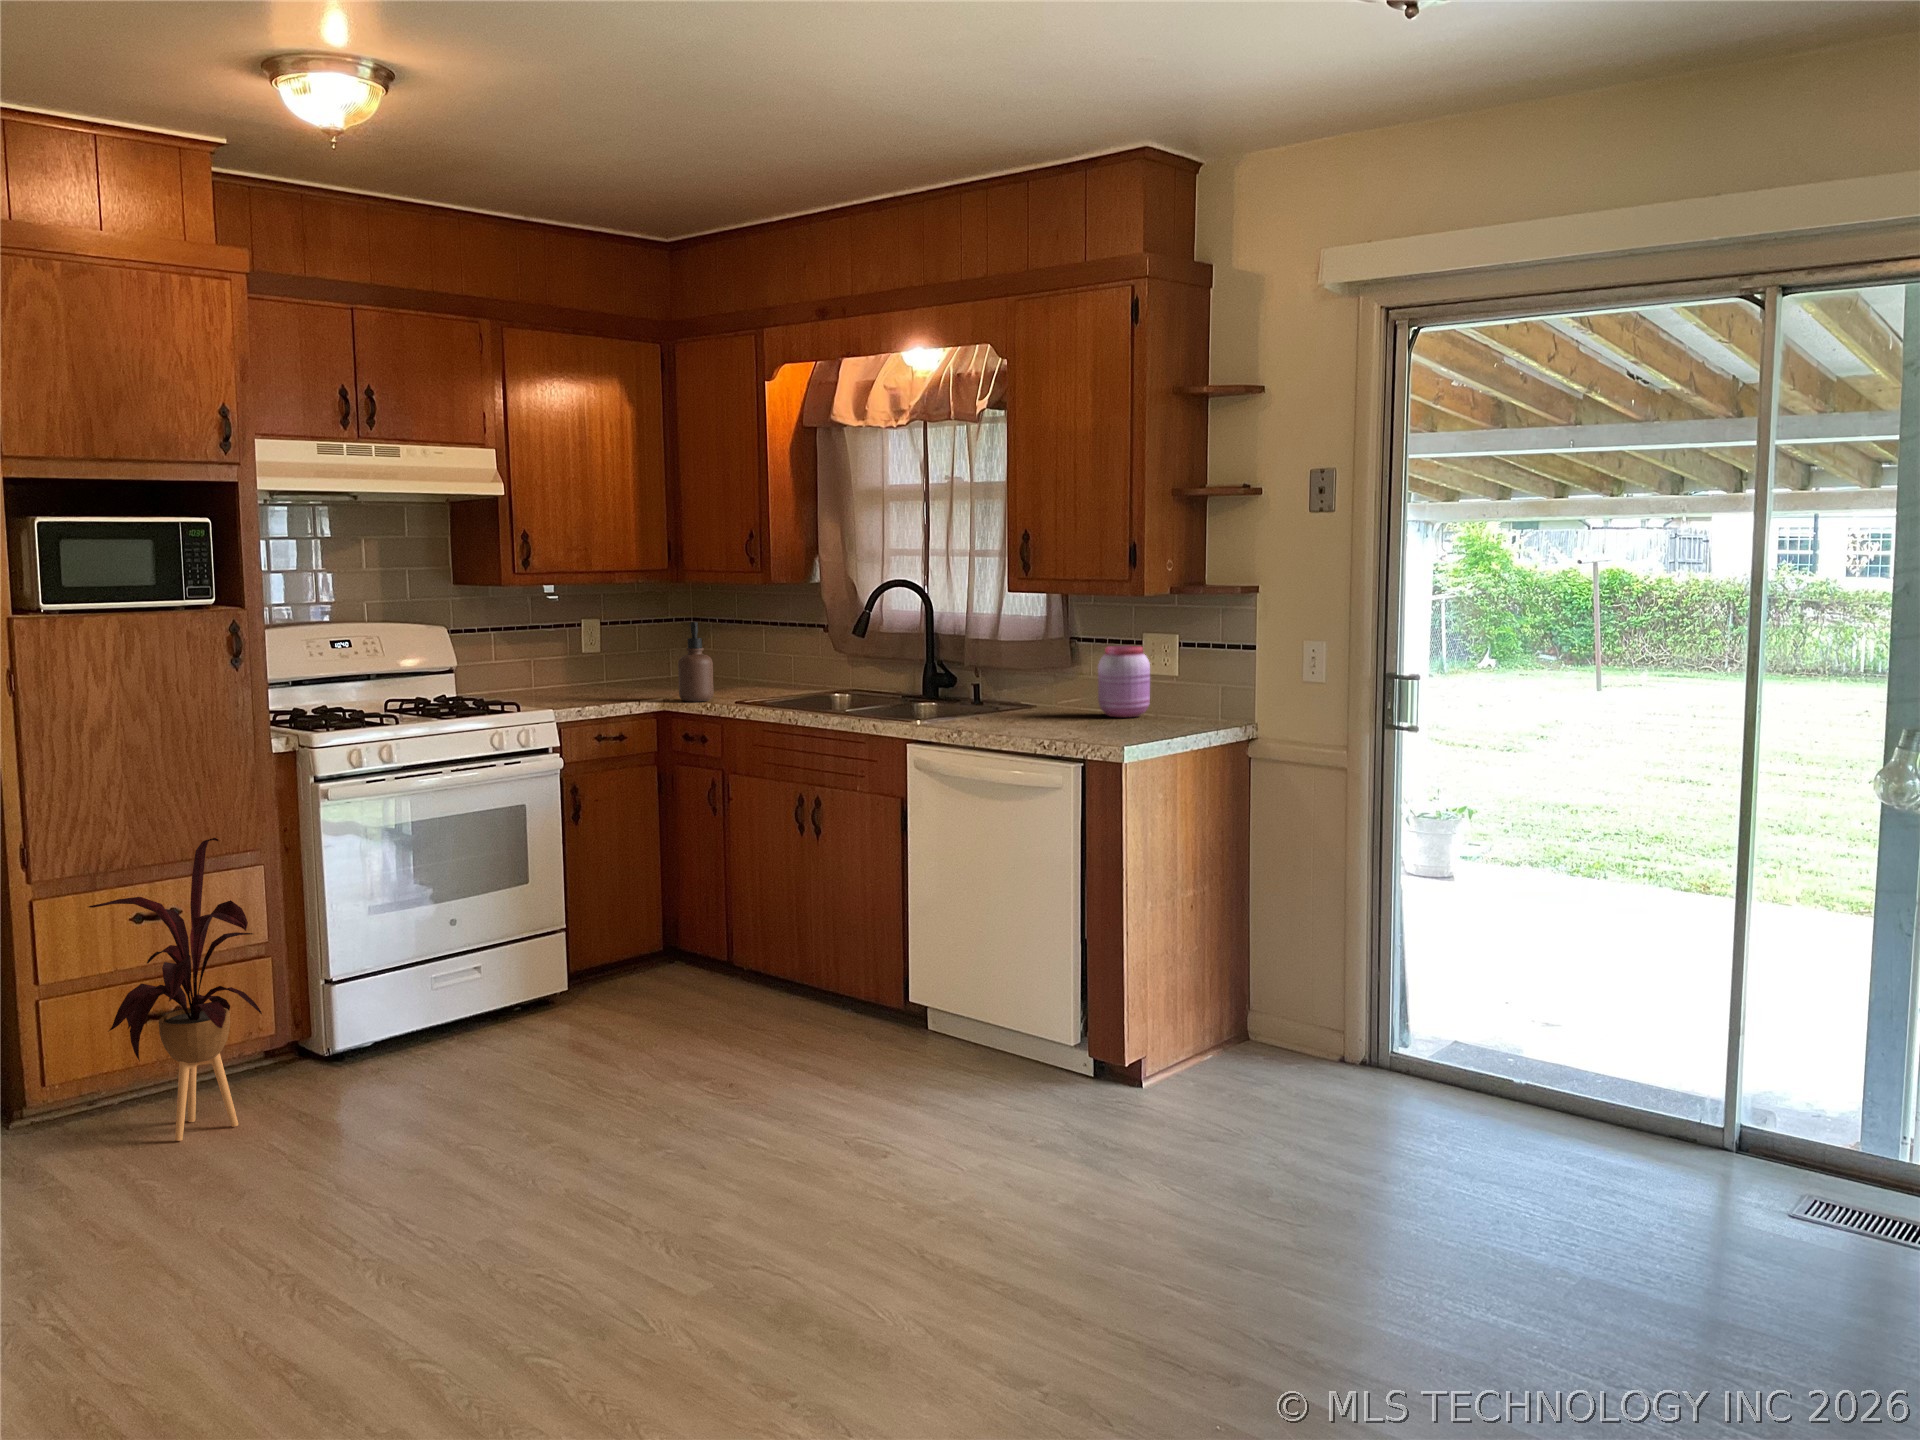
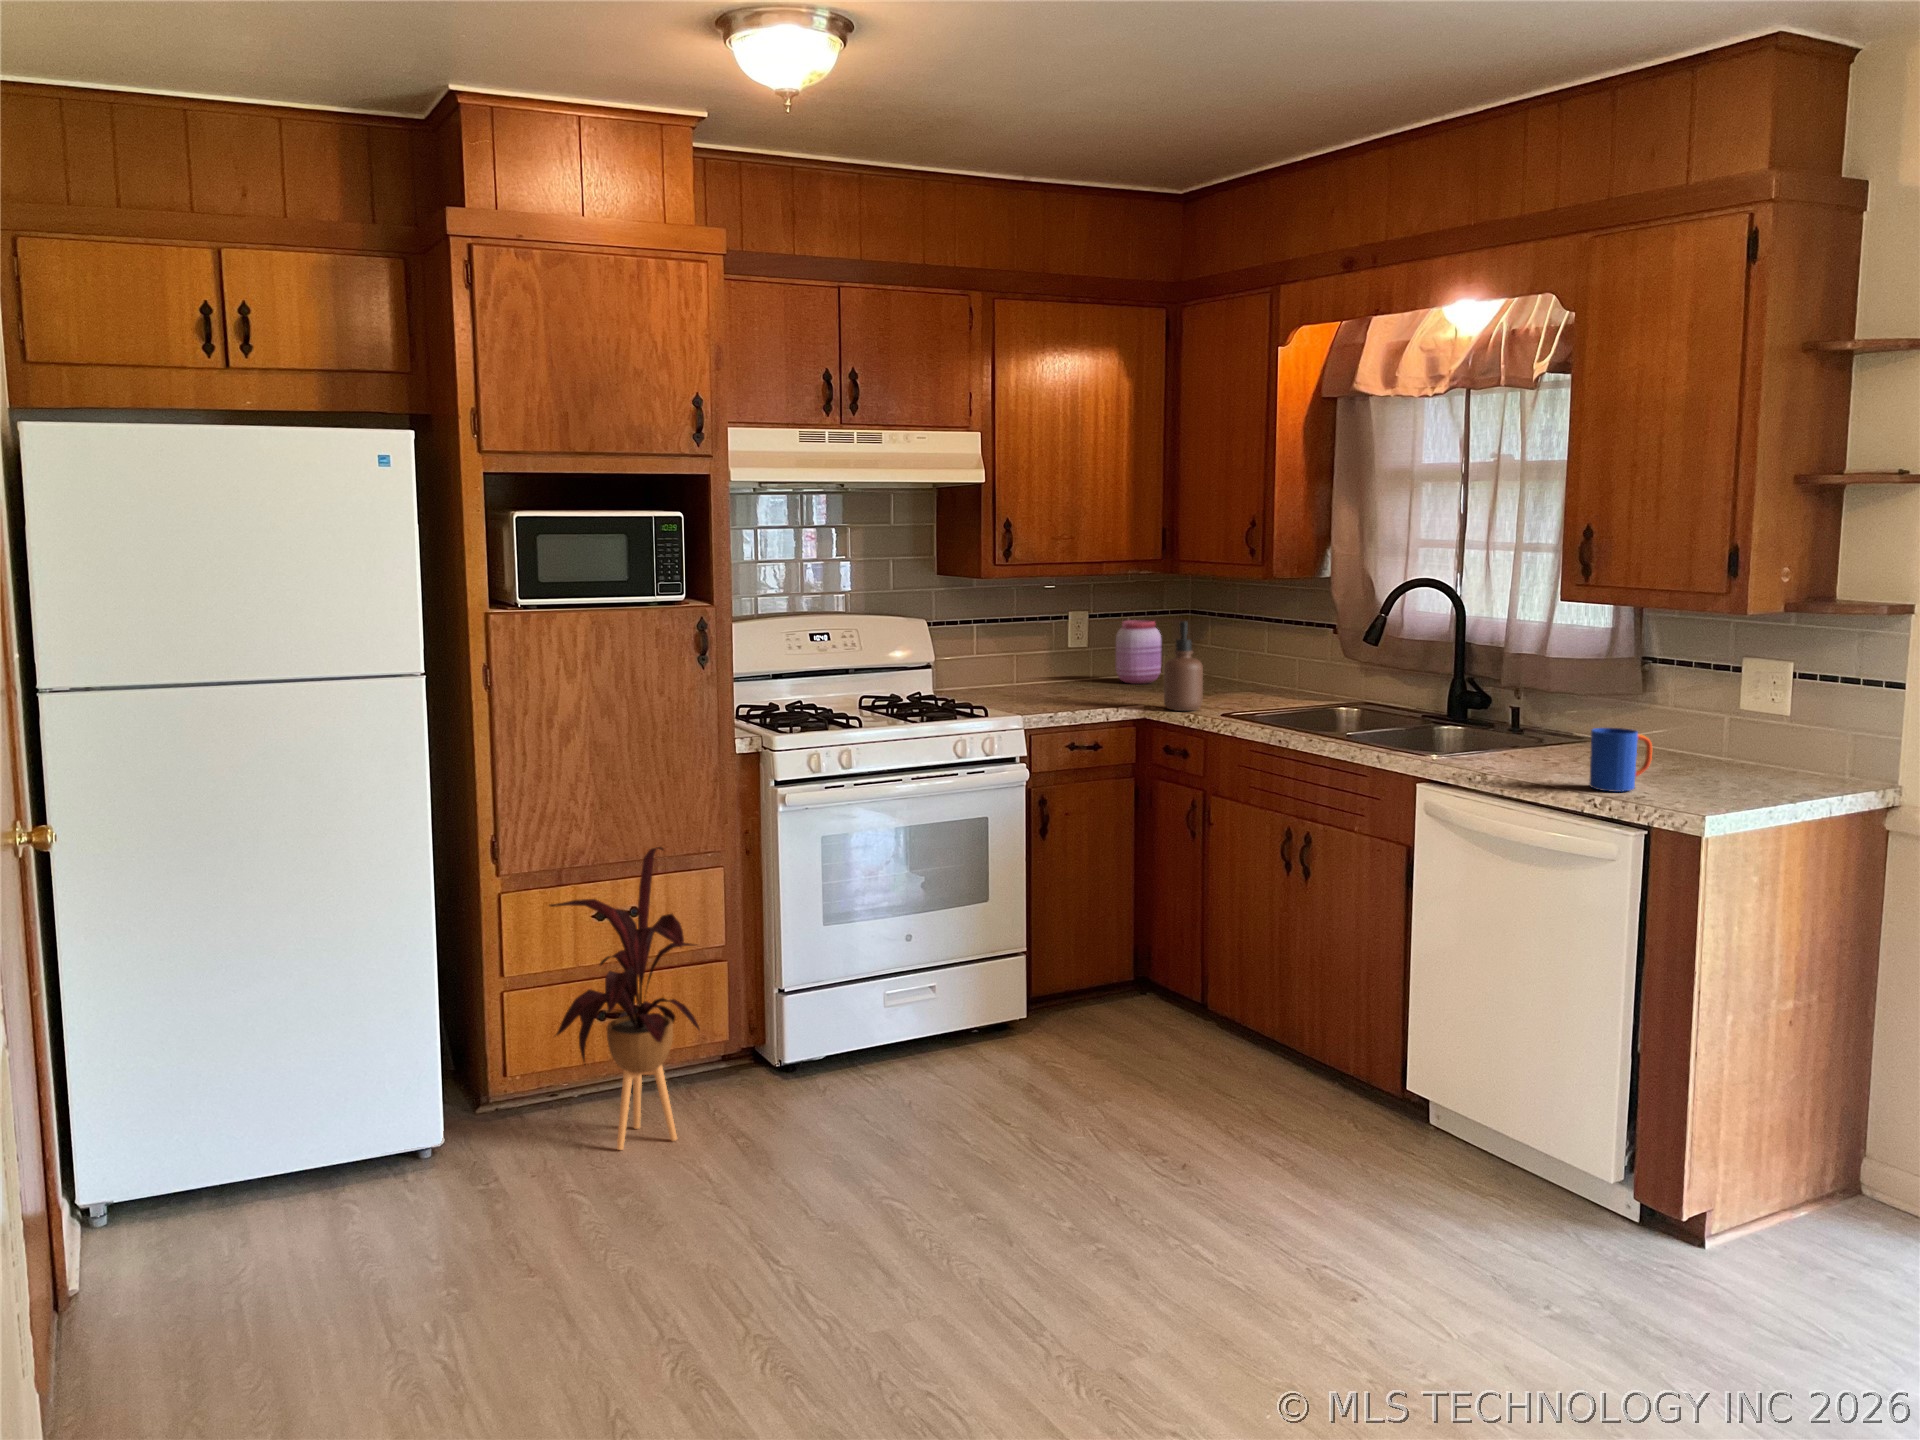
jar: present [1098,646,1150,717] -> present [1116,620,1161,684]
mug: none [1039,687,1084,736] -> present [1589,728,1652,792]

